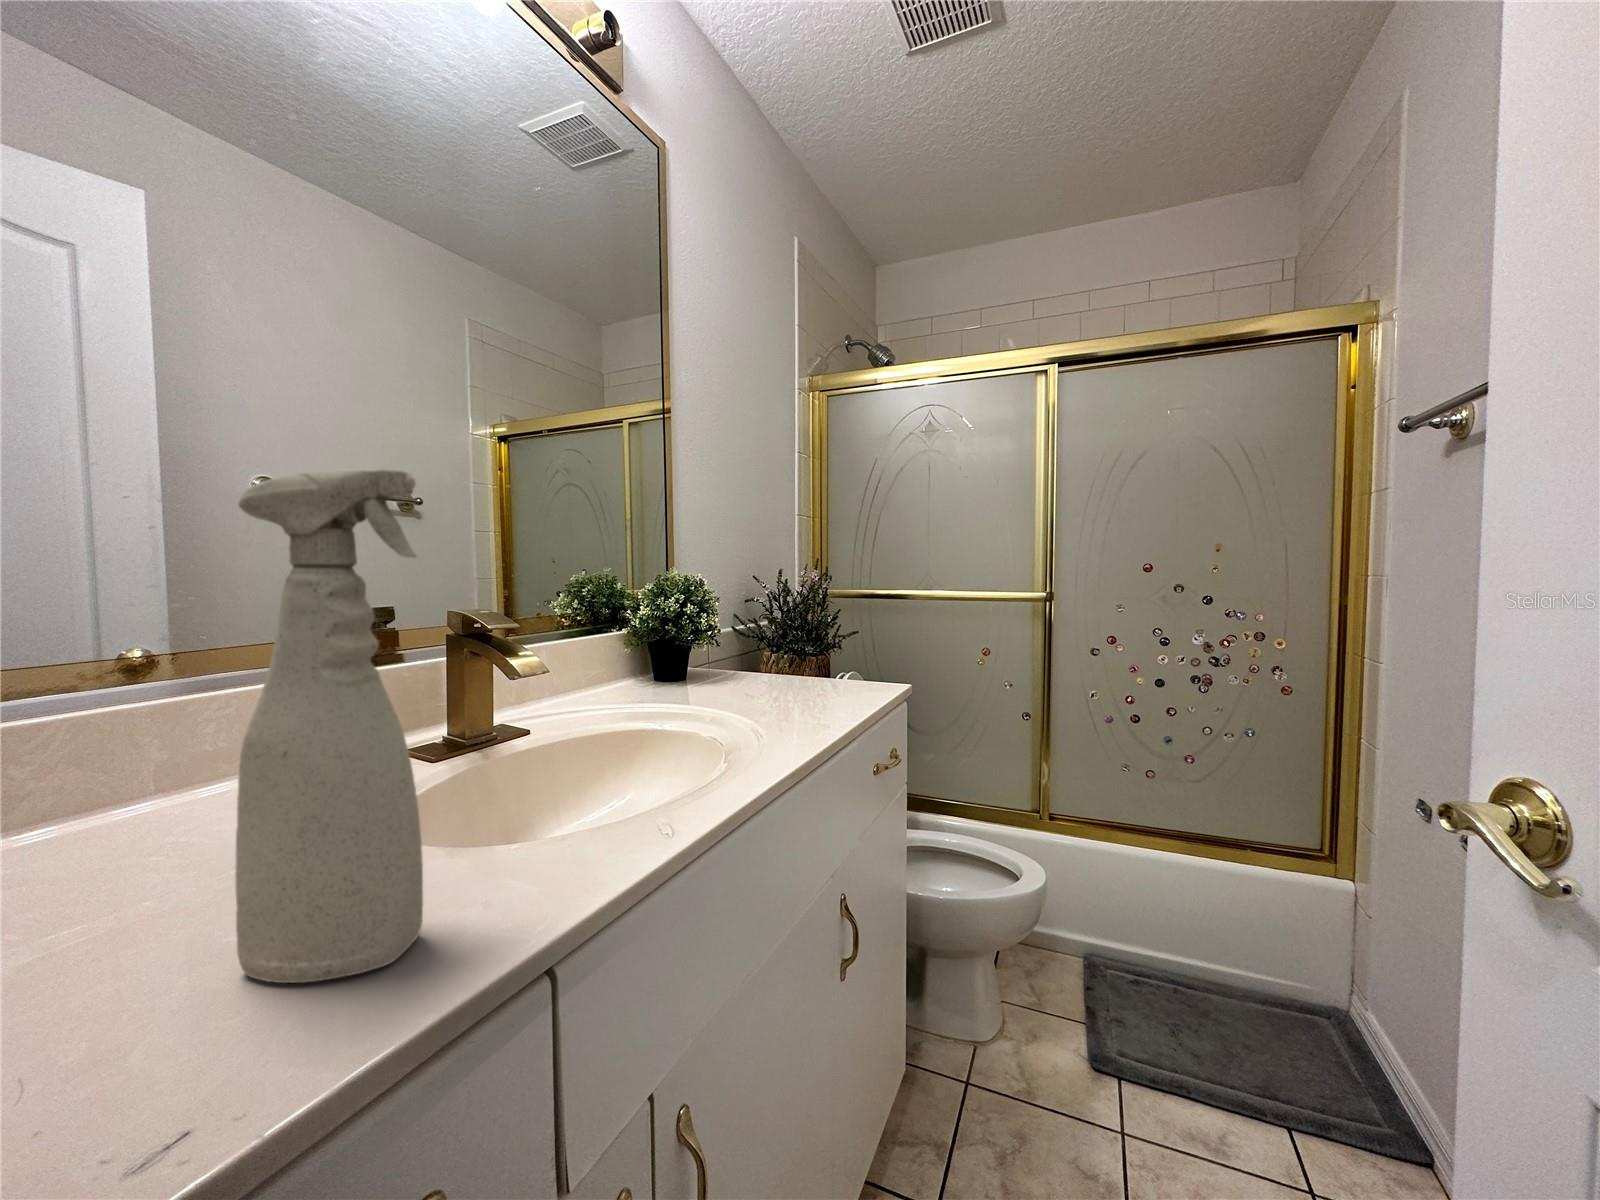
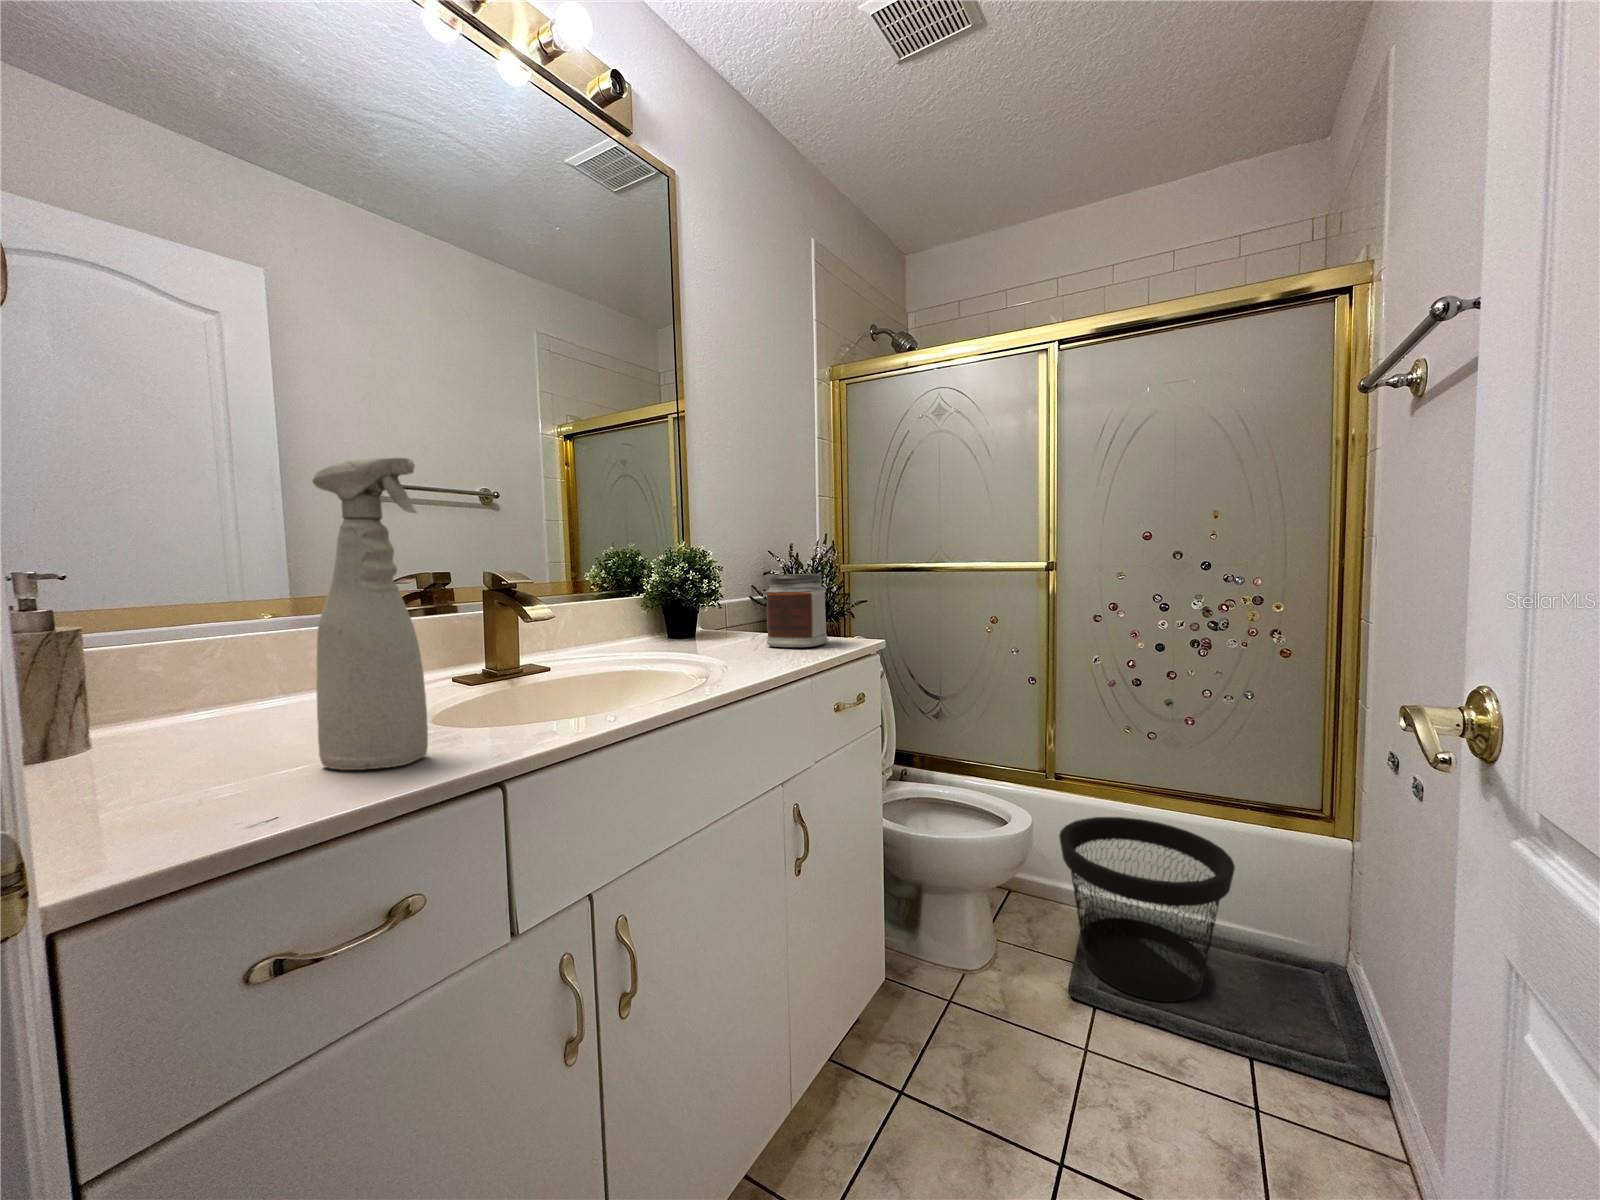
jar: none [777,608,846,695] -> present [765,574,828,647]
wastebasket: none [1069,860,1256,1065] -> present [1059,817,1235,1002]

